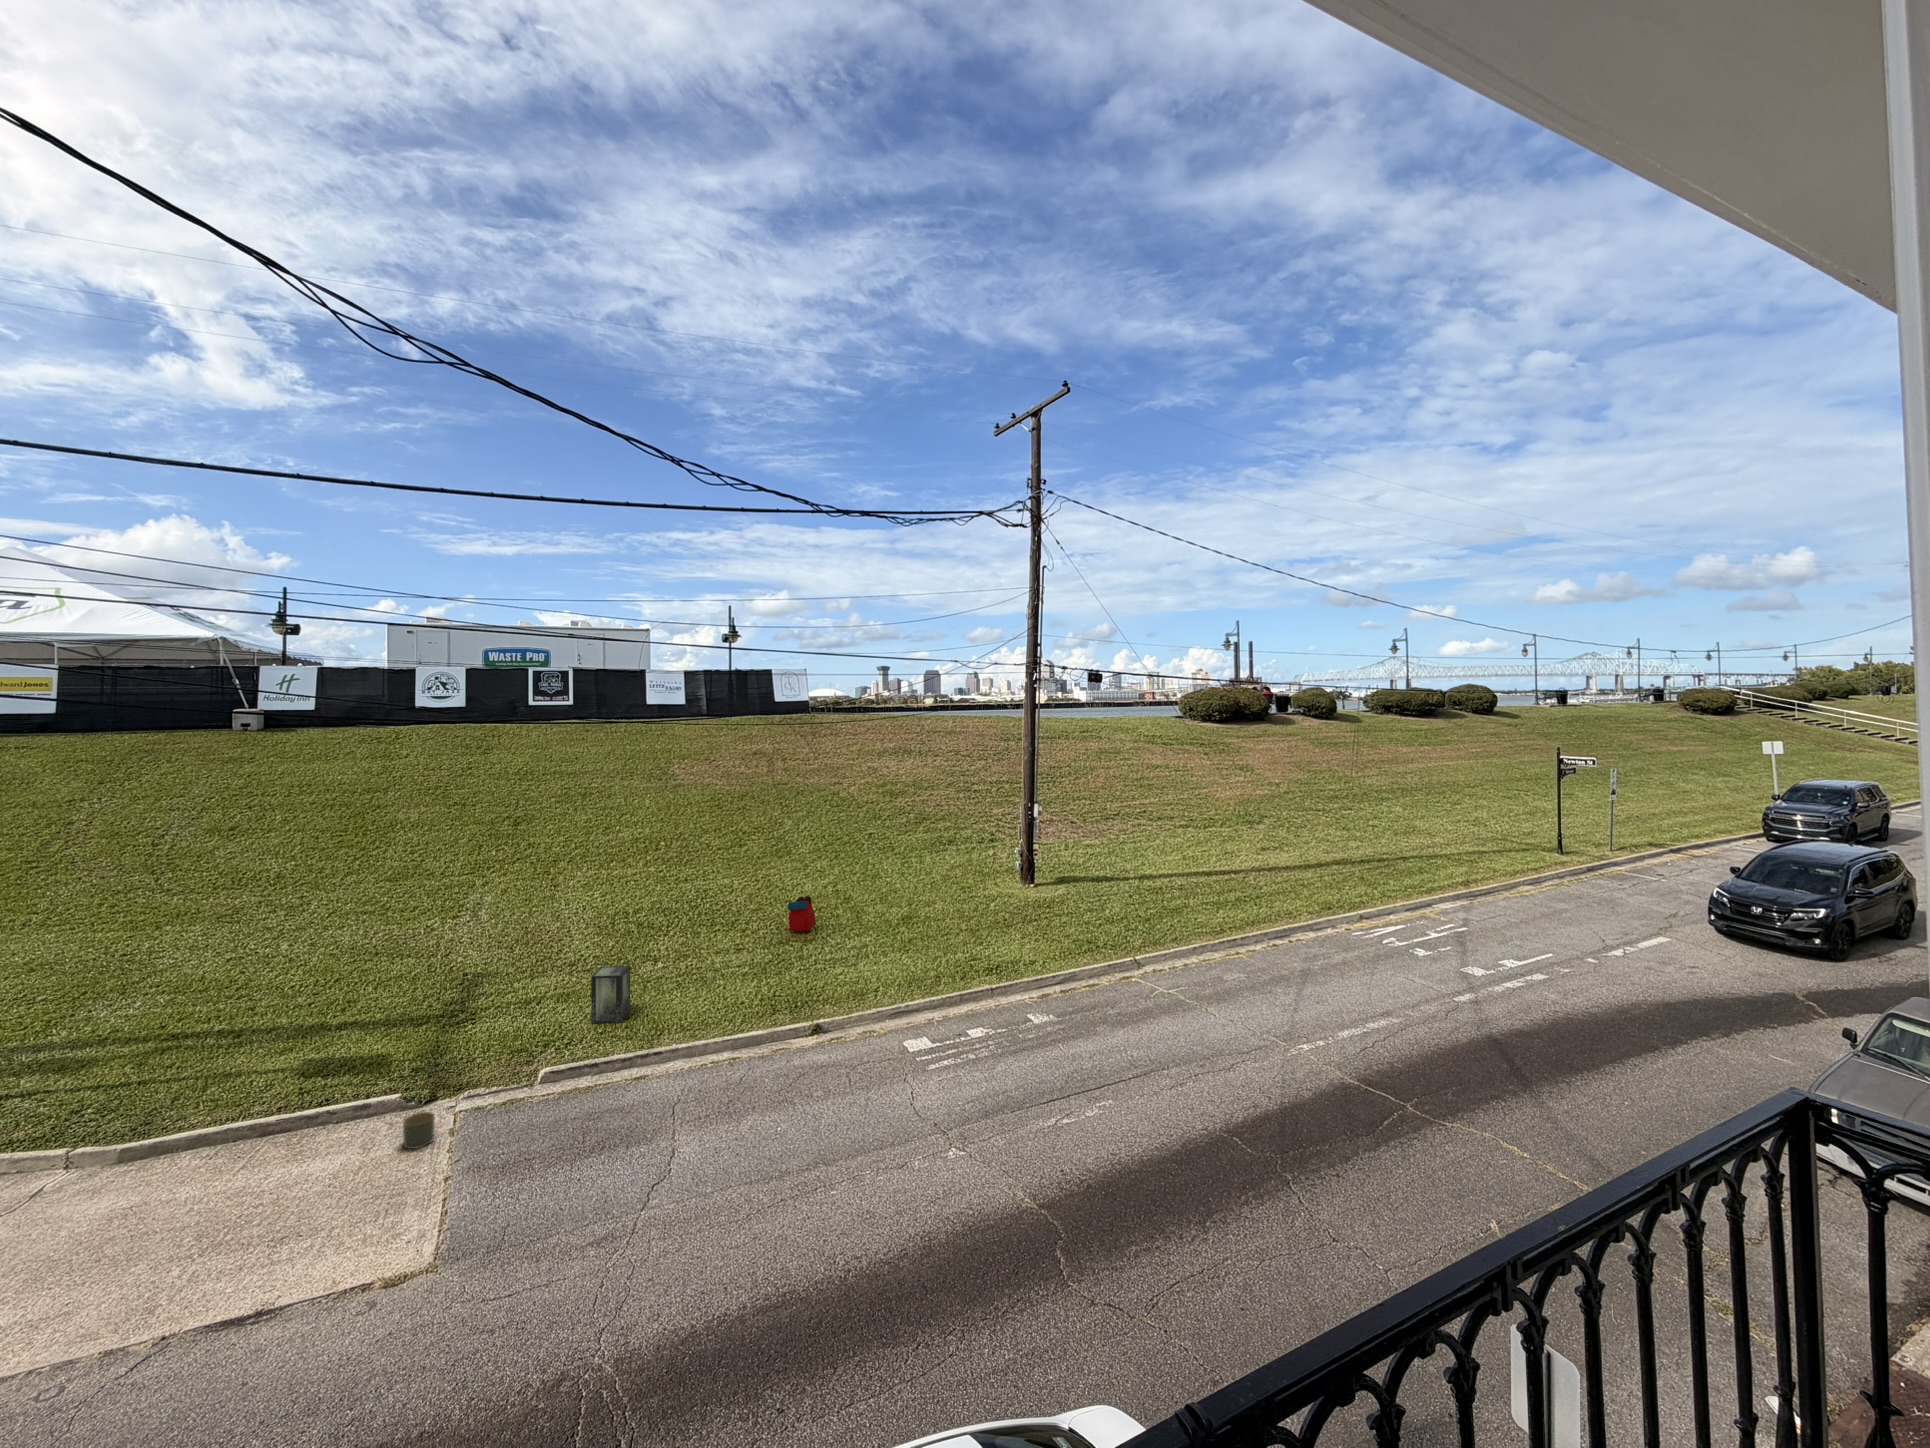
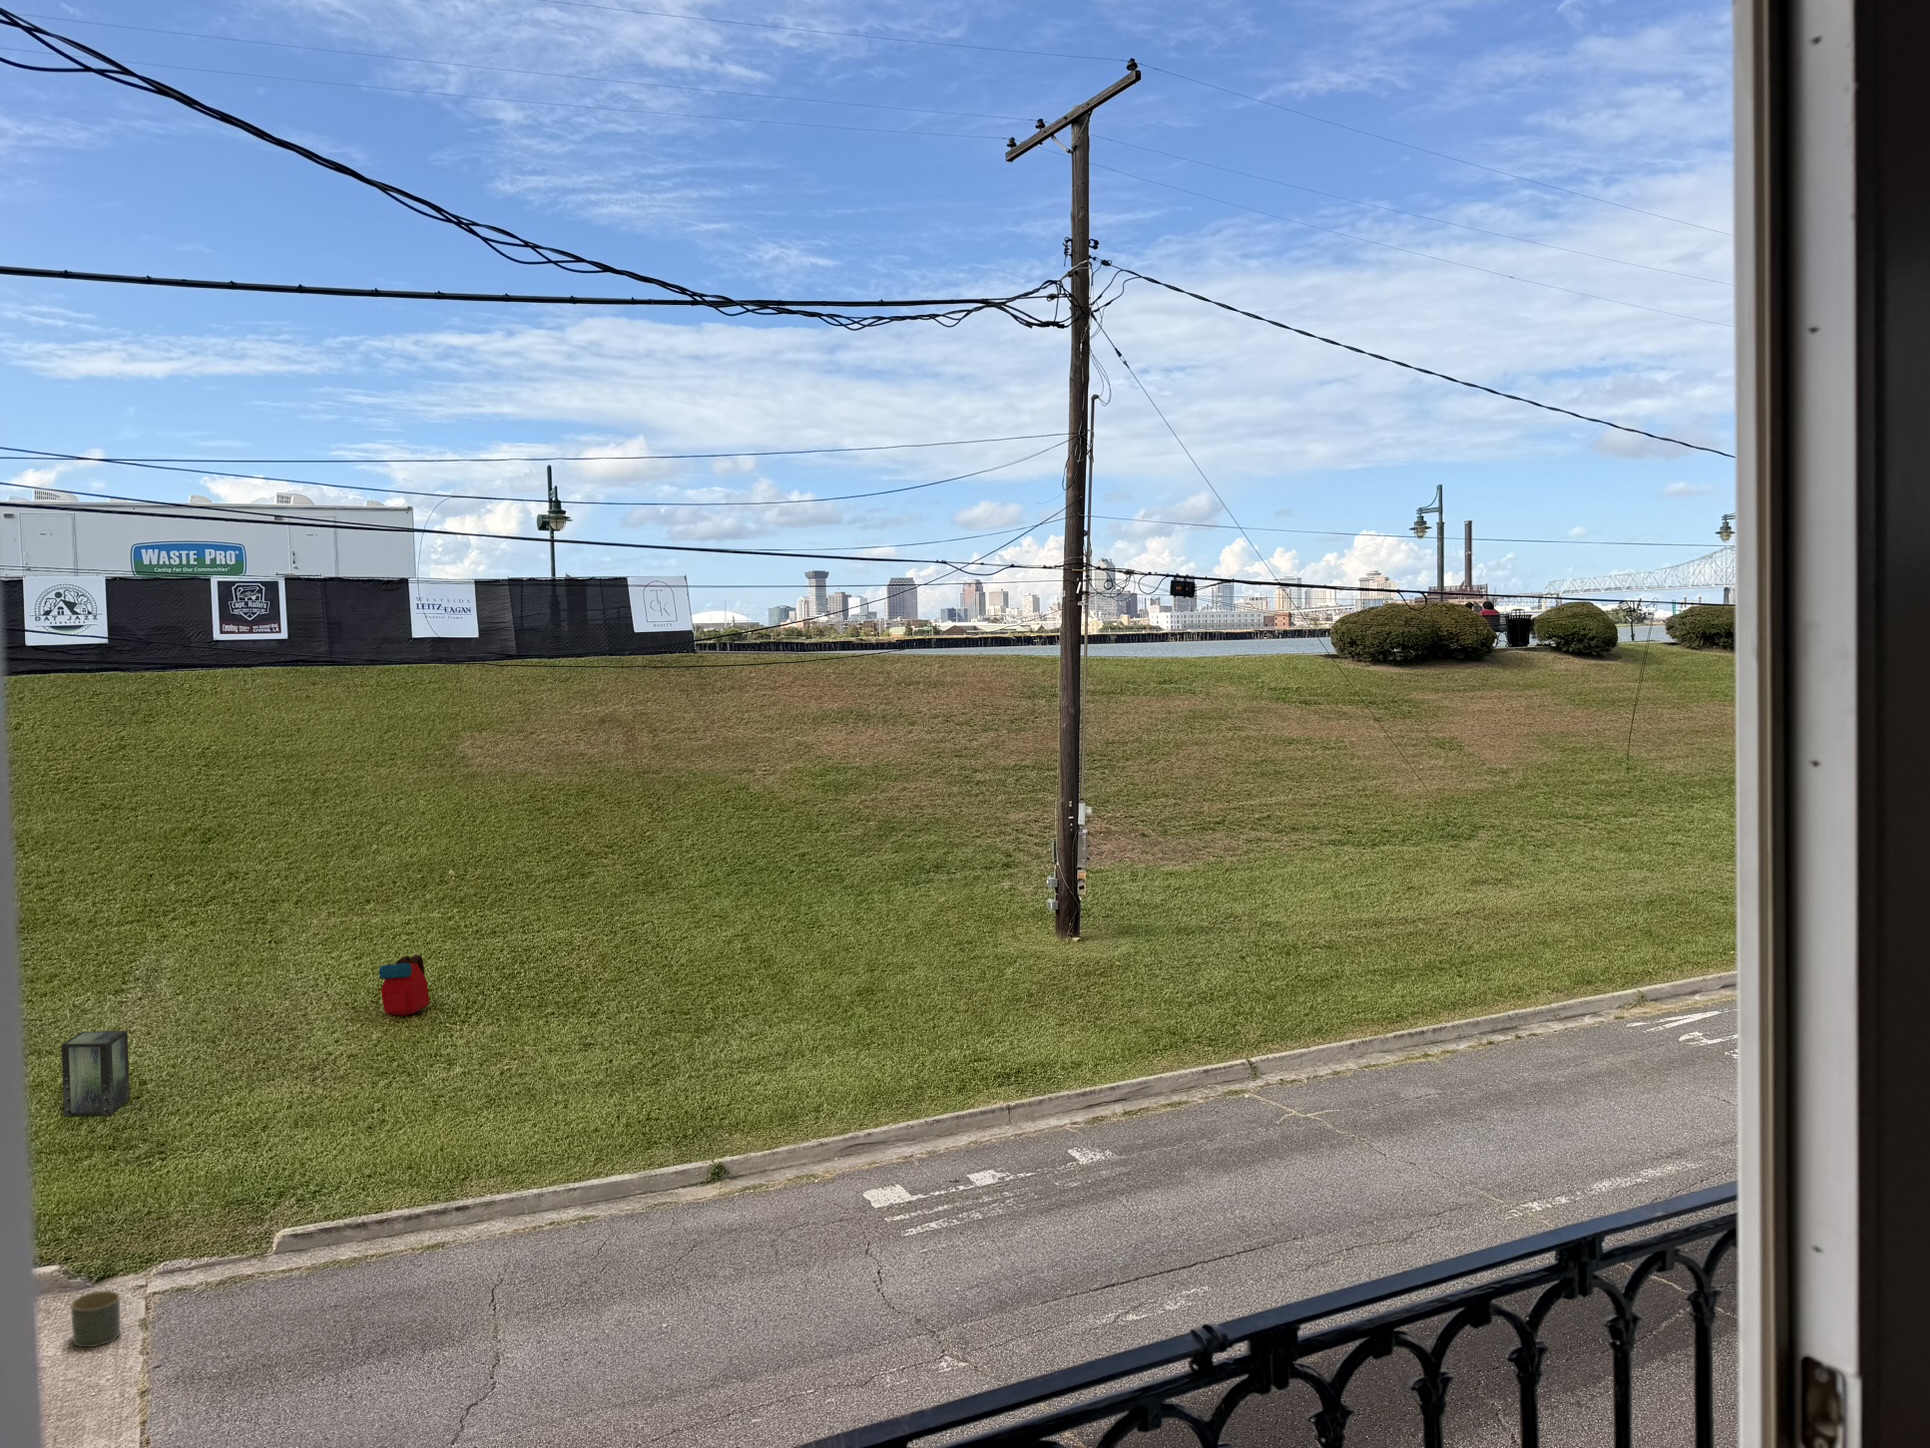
backpack: present [788,896,816,932] -> present [379,955,430,1016]
storage box: present [591,966,630,1024] -> present [62,1031,130,1116]

